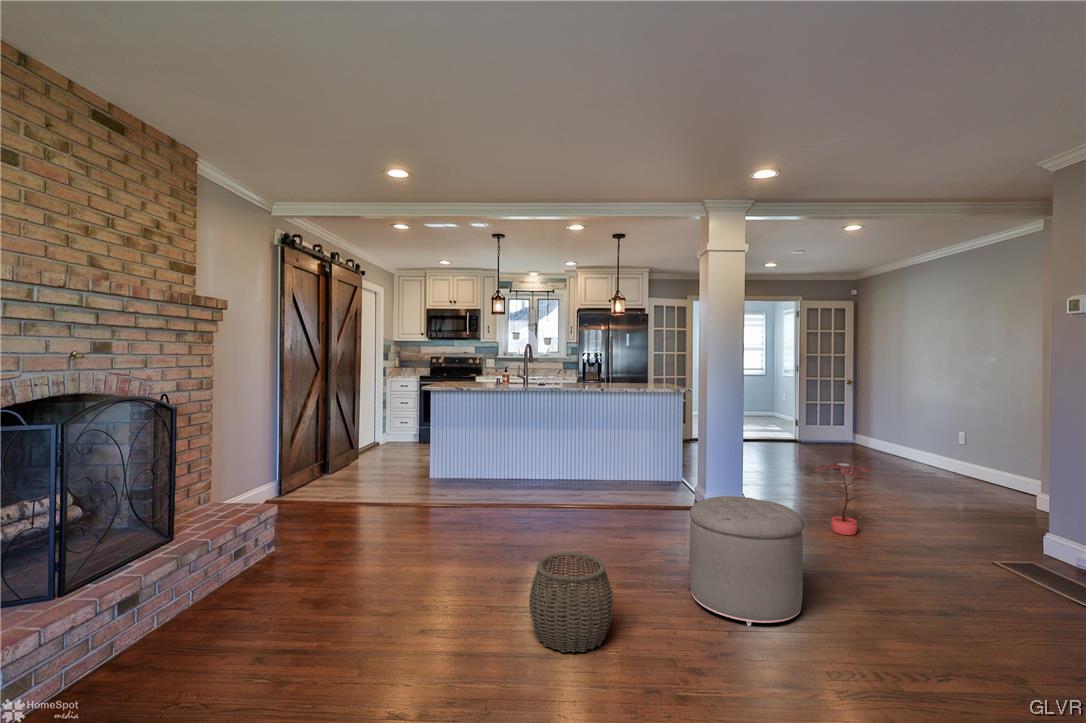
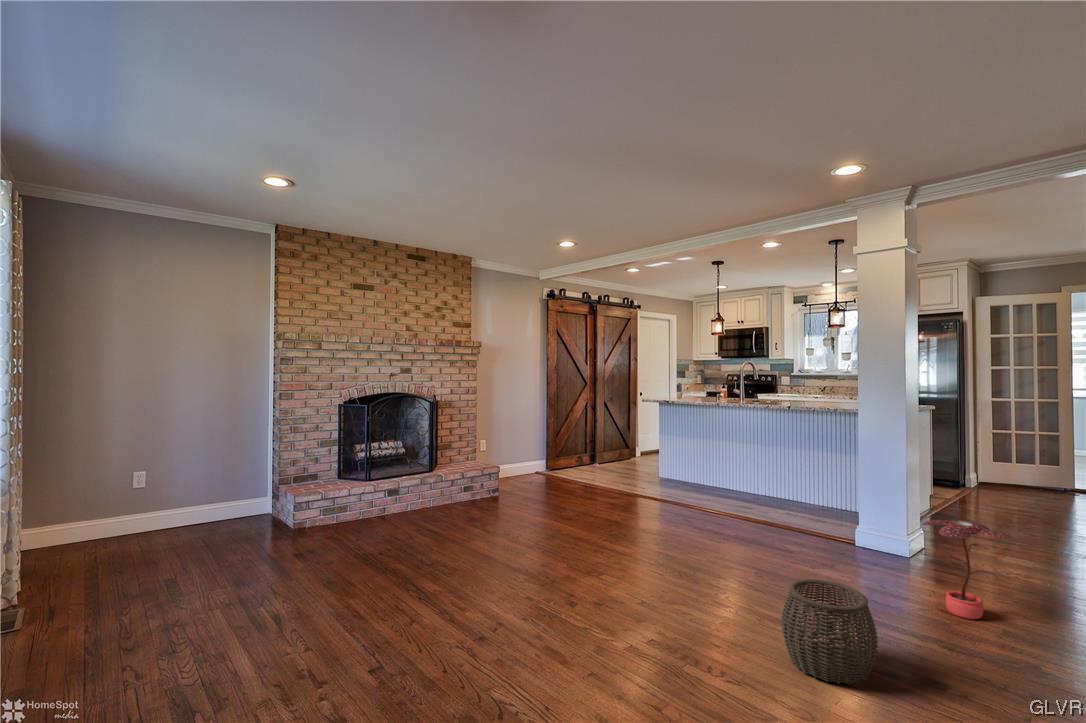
ottoman: present [689,496,804,626] -> none [626,507,725,620]
woven basket: present [529,552,614,653] -> present [781,579,878,685]

